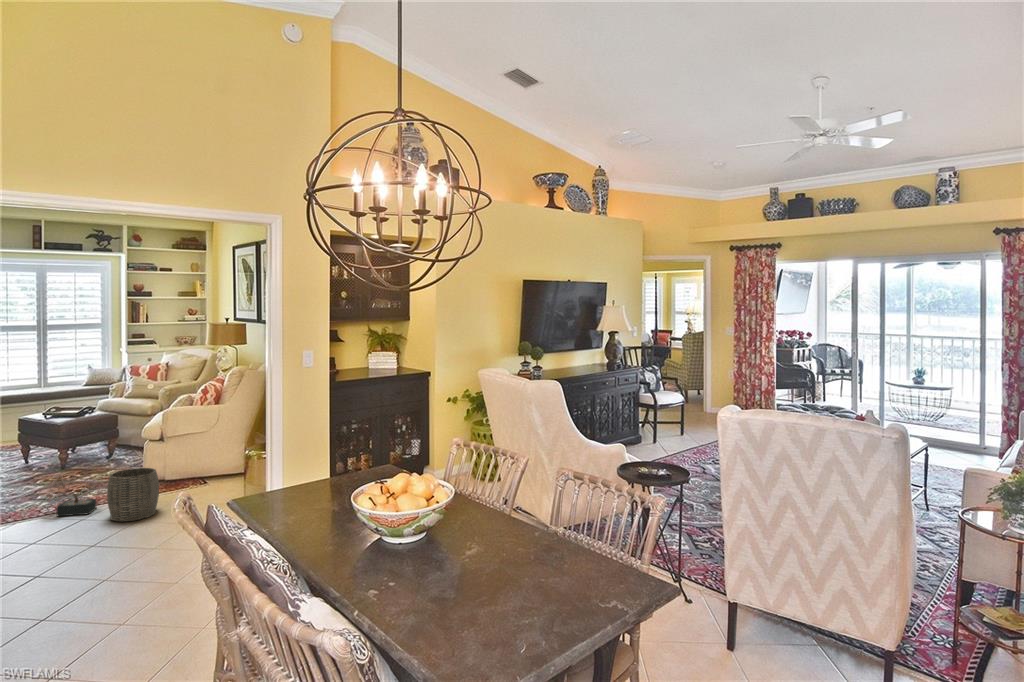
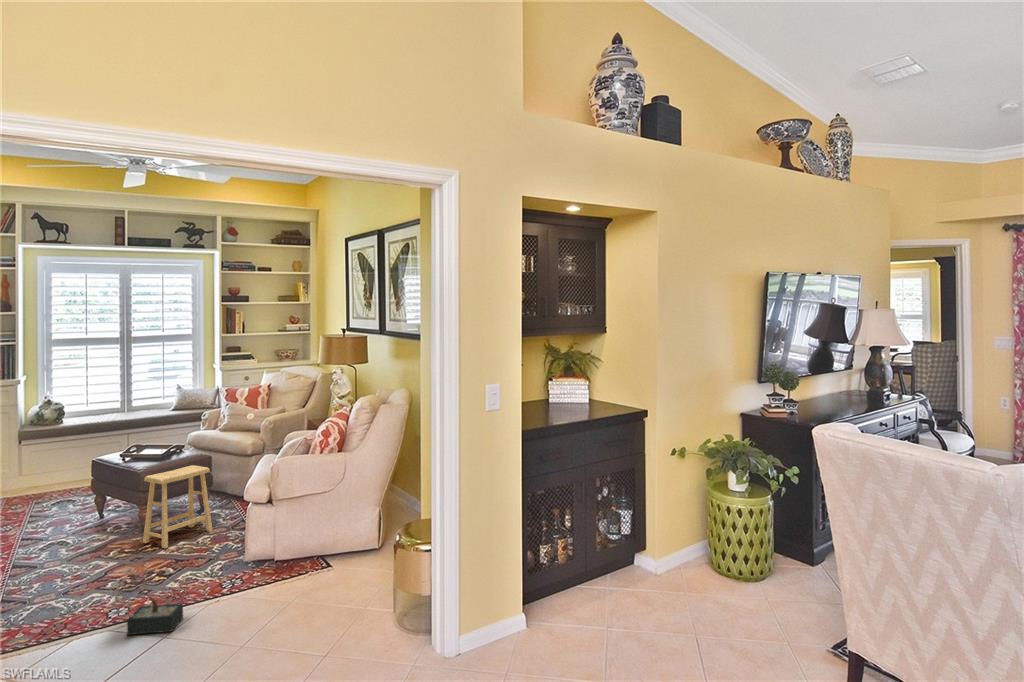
footstool: none [63,420,119,478] -> present [143,465,213,548]
woven basket: present [107,468,159,522] -> none [198,560,272,654]

